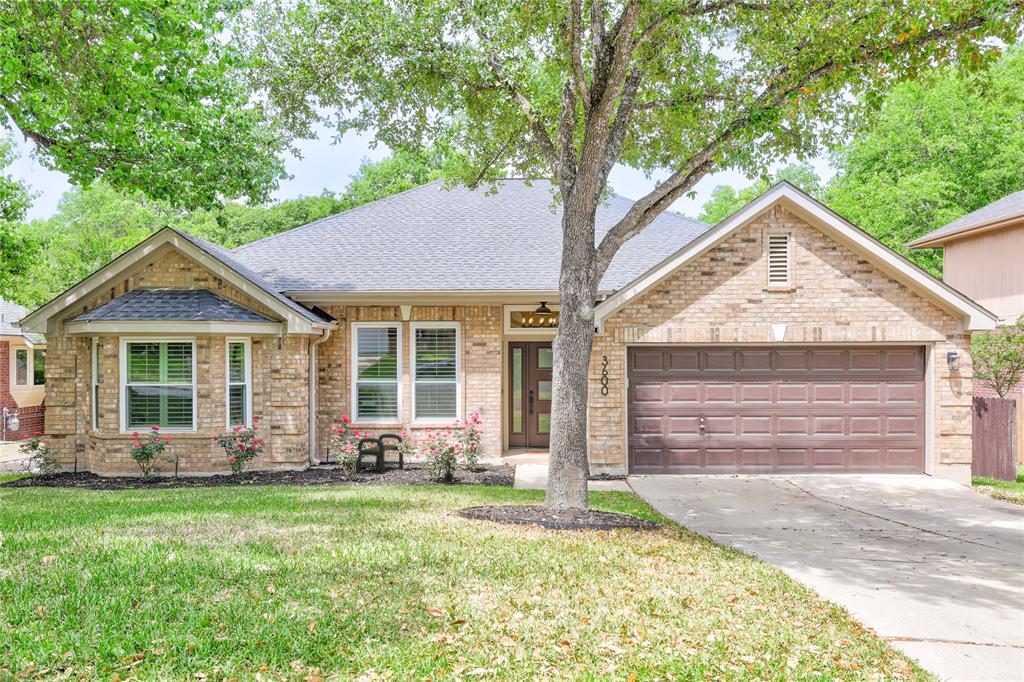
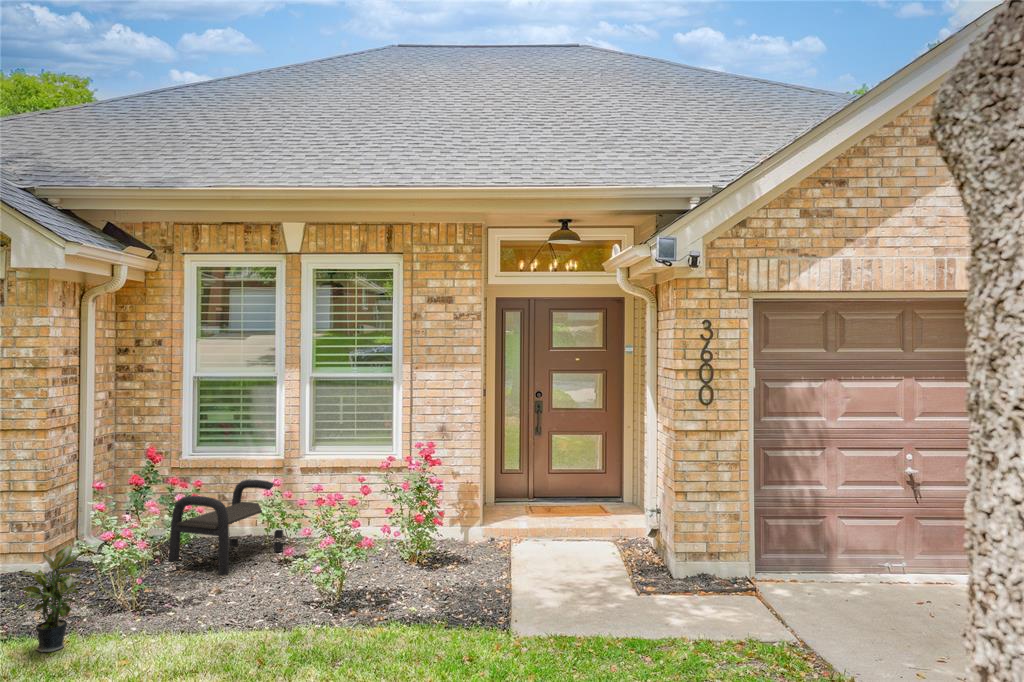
potted plant: present [439,446,459,484] -> present [22,545,83,652]

